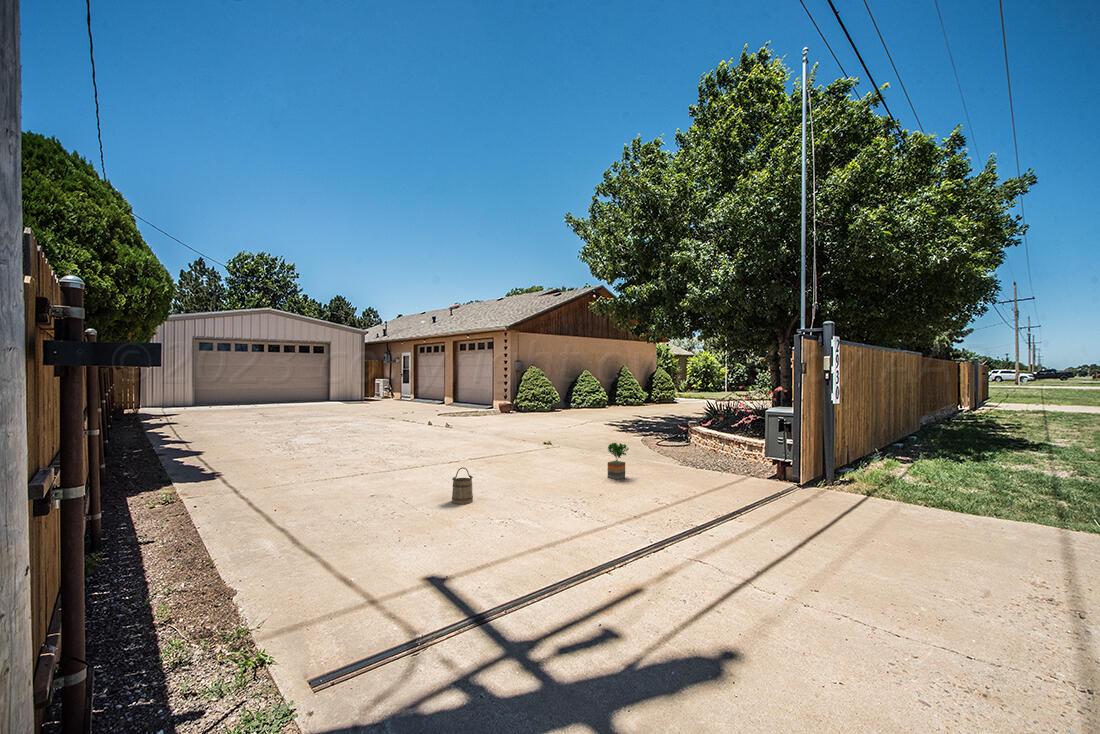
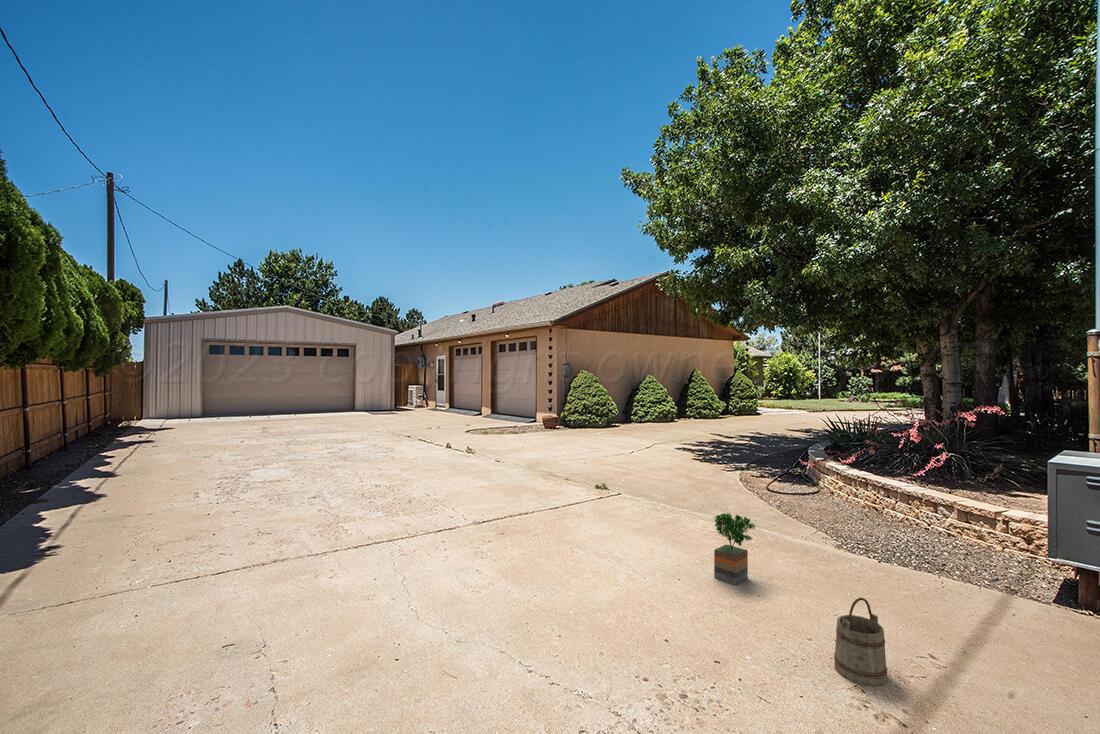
bucket: present [452,467,473,504] -> present [834,598,887,686]

